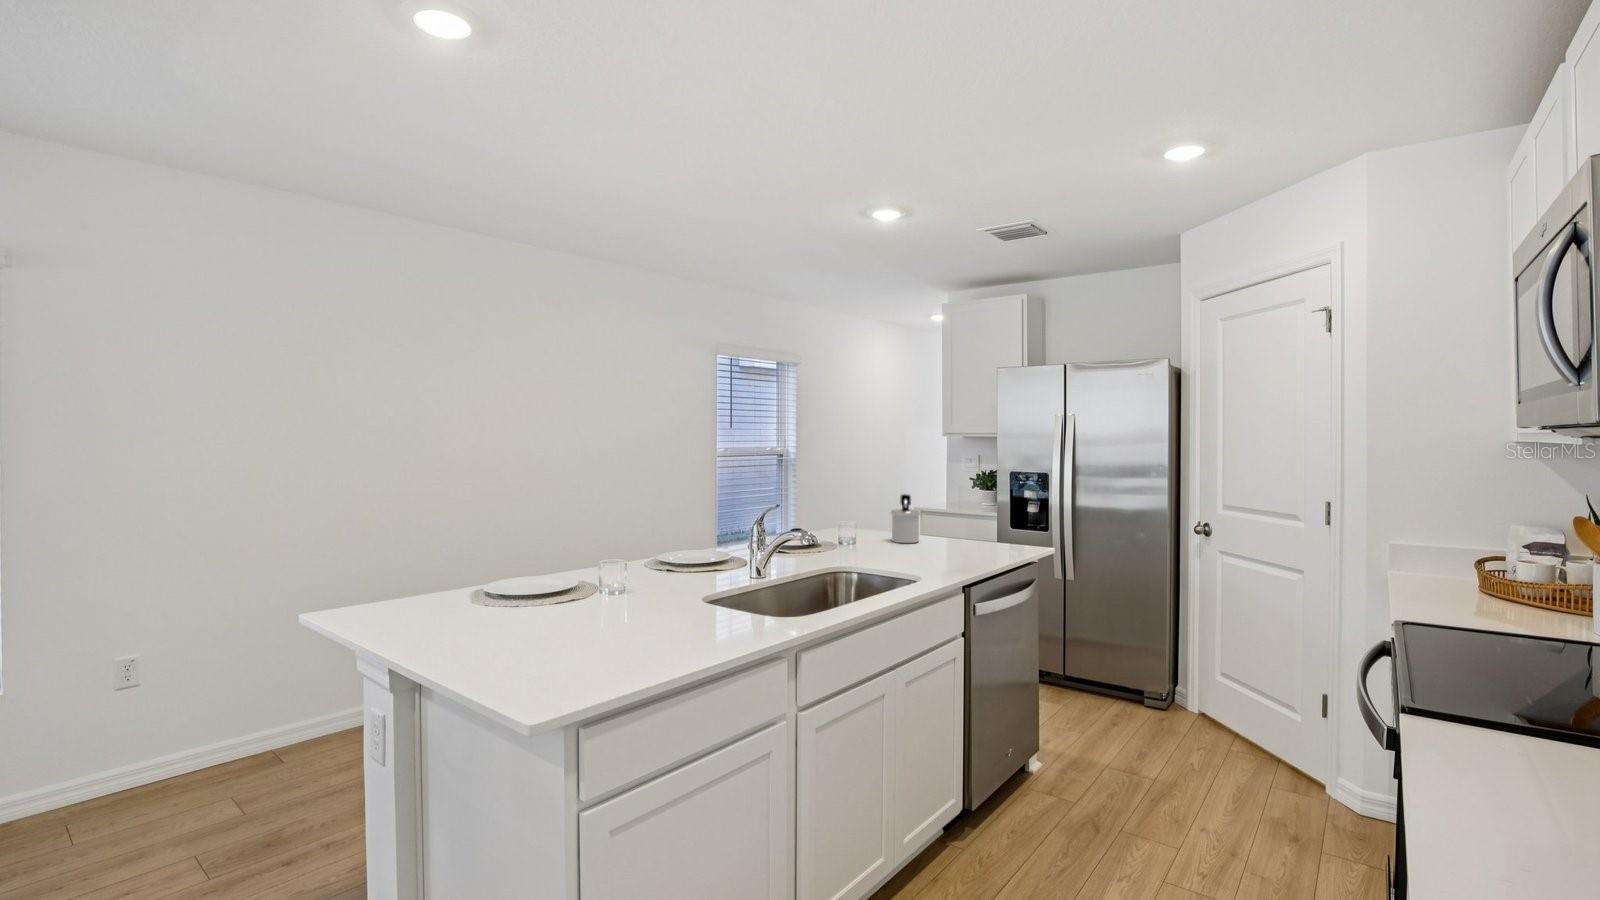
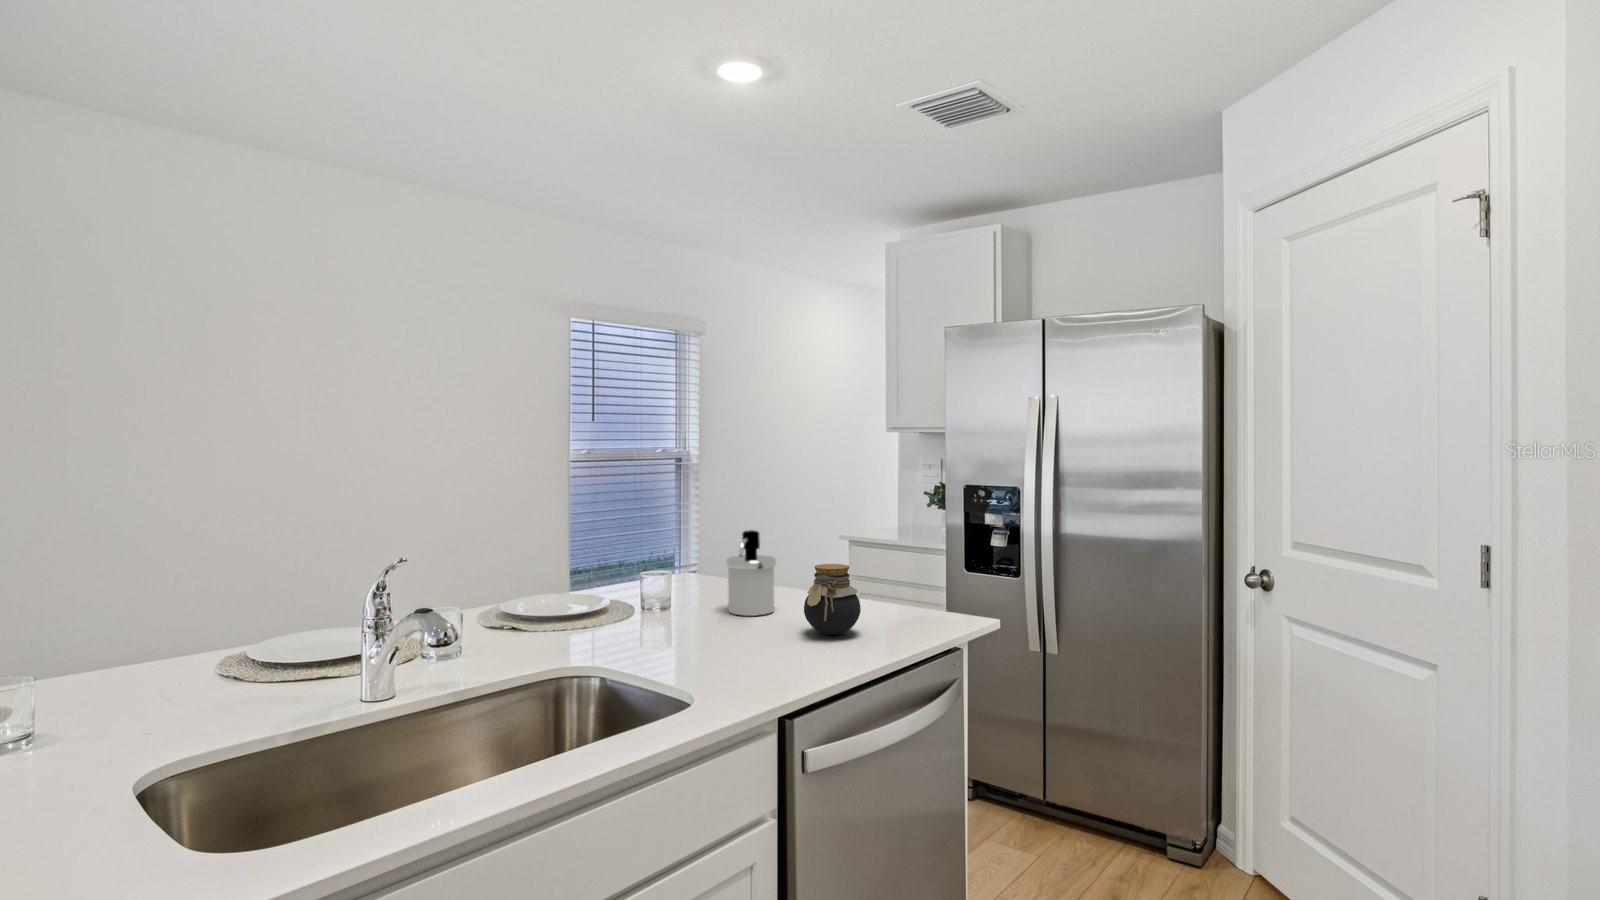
jar: none [945,512,978,551] -> present [804,564,861,635]

